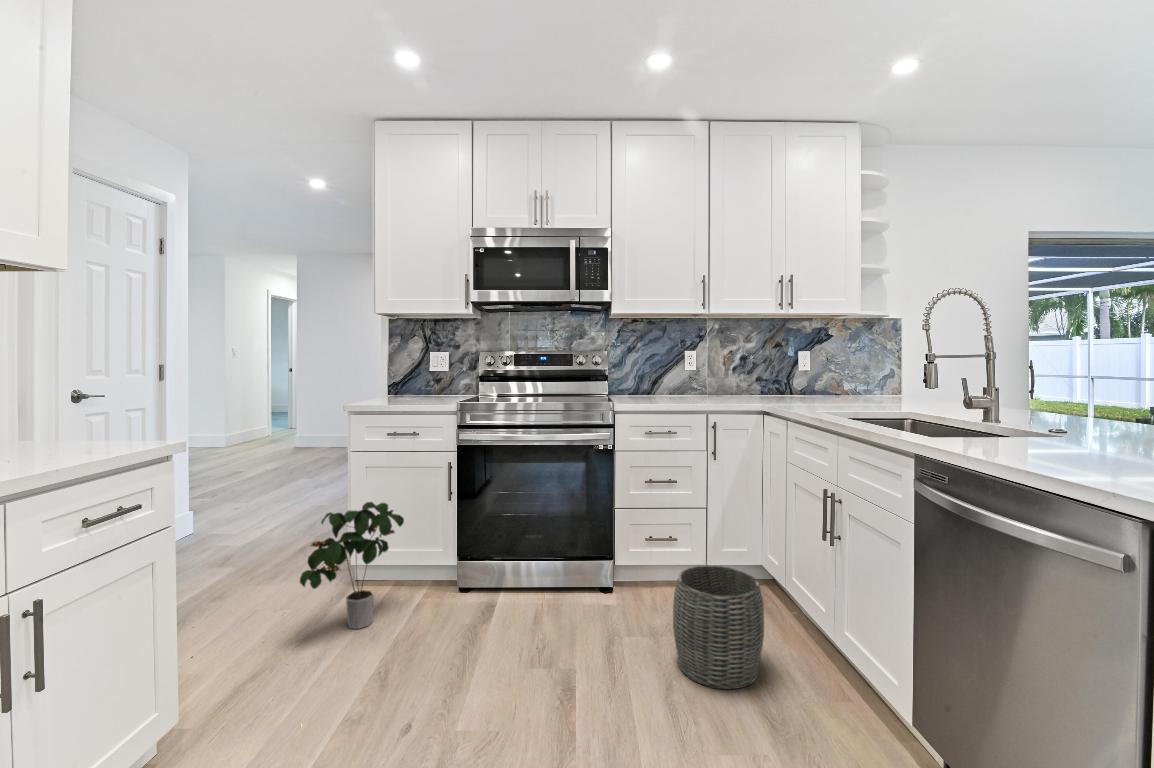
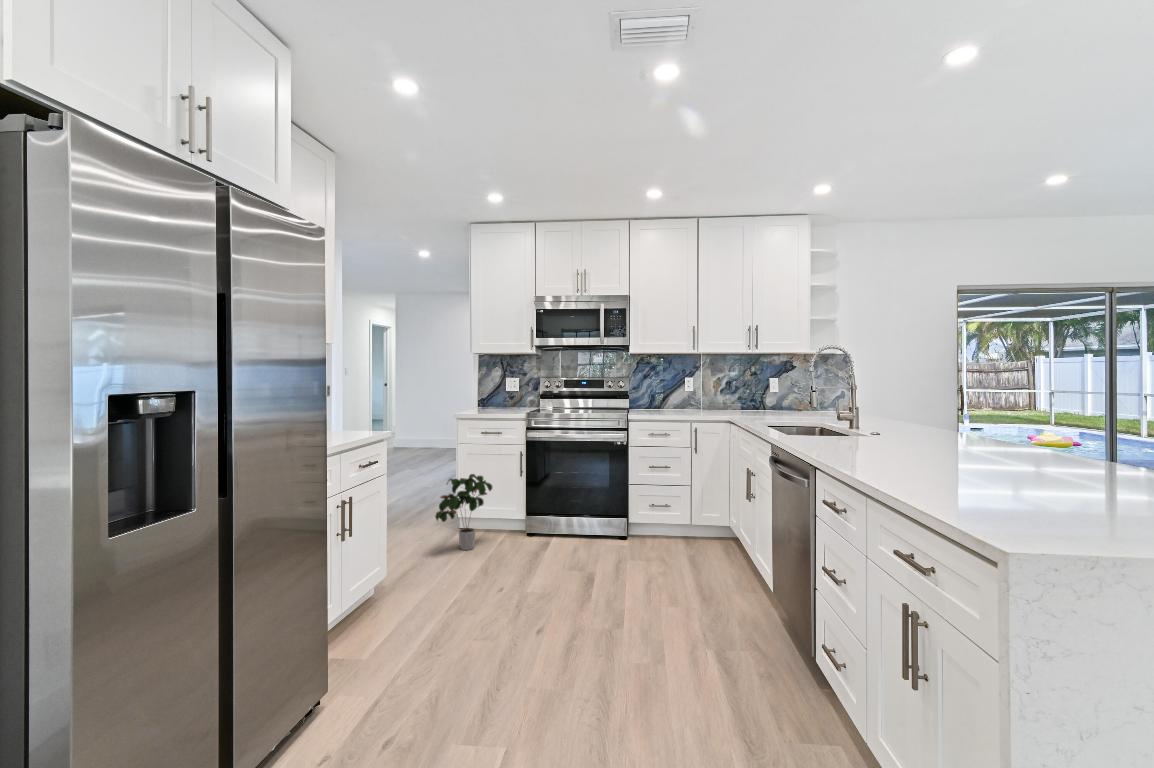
woven basket: present [673,565,764,689] -> none [655,516,709,583]

